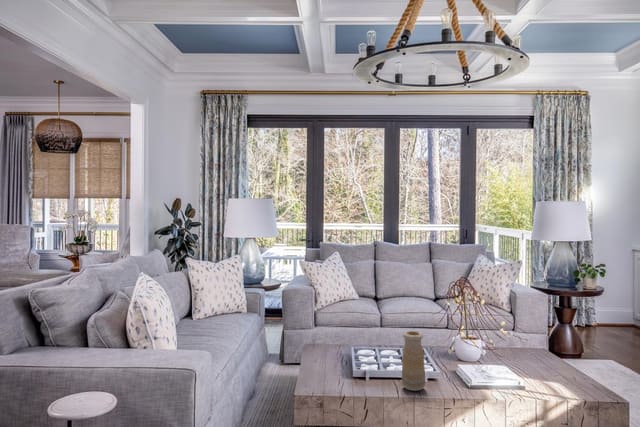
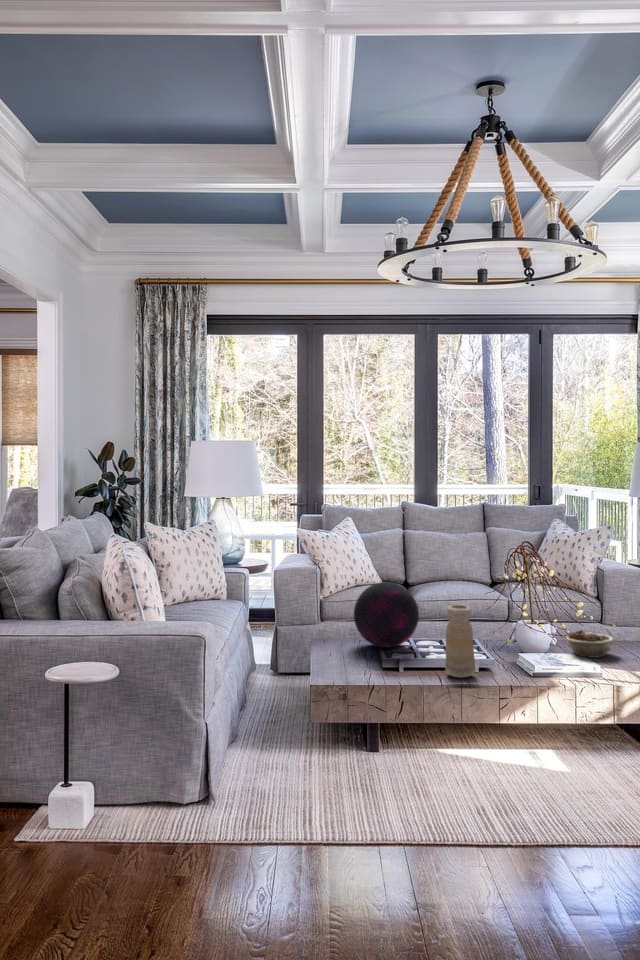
decorative orb: none [333,306,382,356] -> present [354,582,419,648]
succulent planter: none [495,346,533,370] -> present [567,630,613,657]

